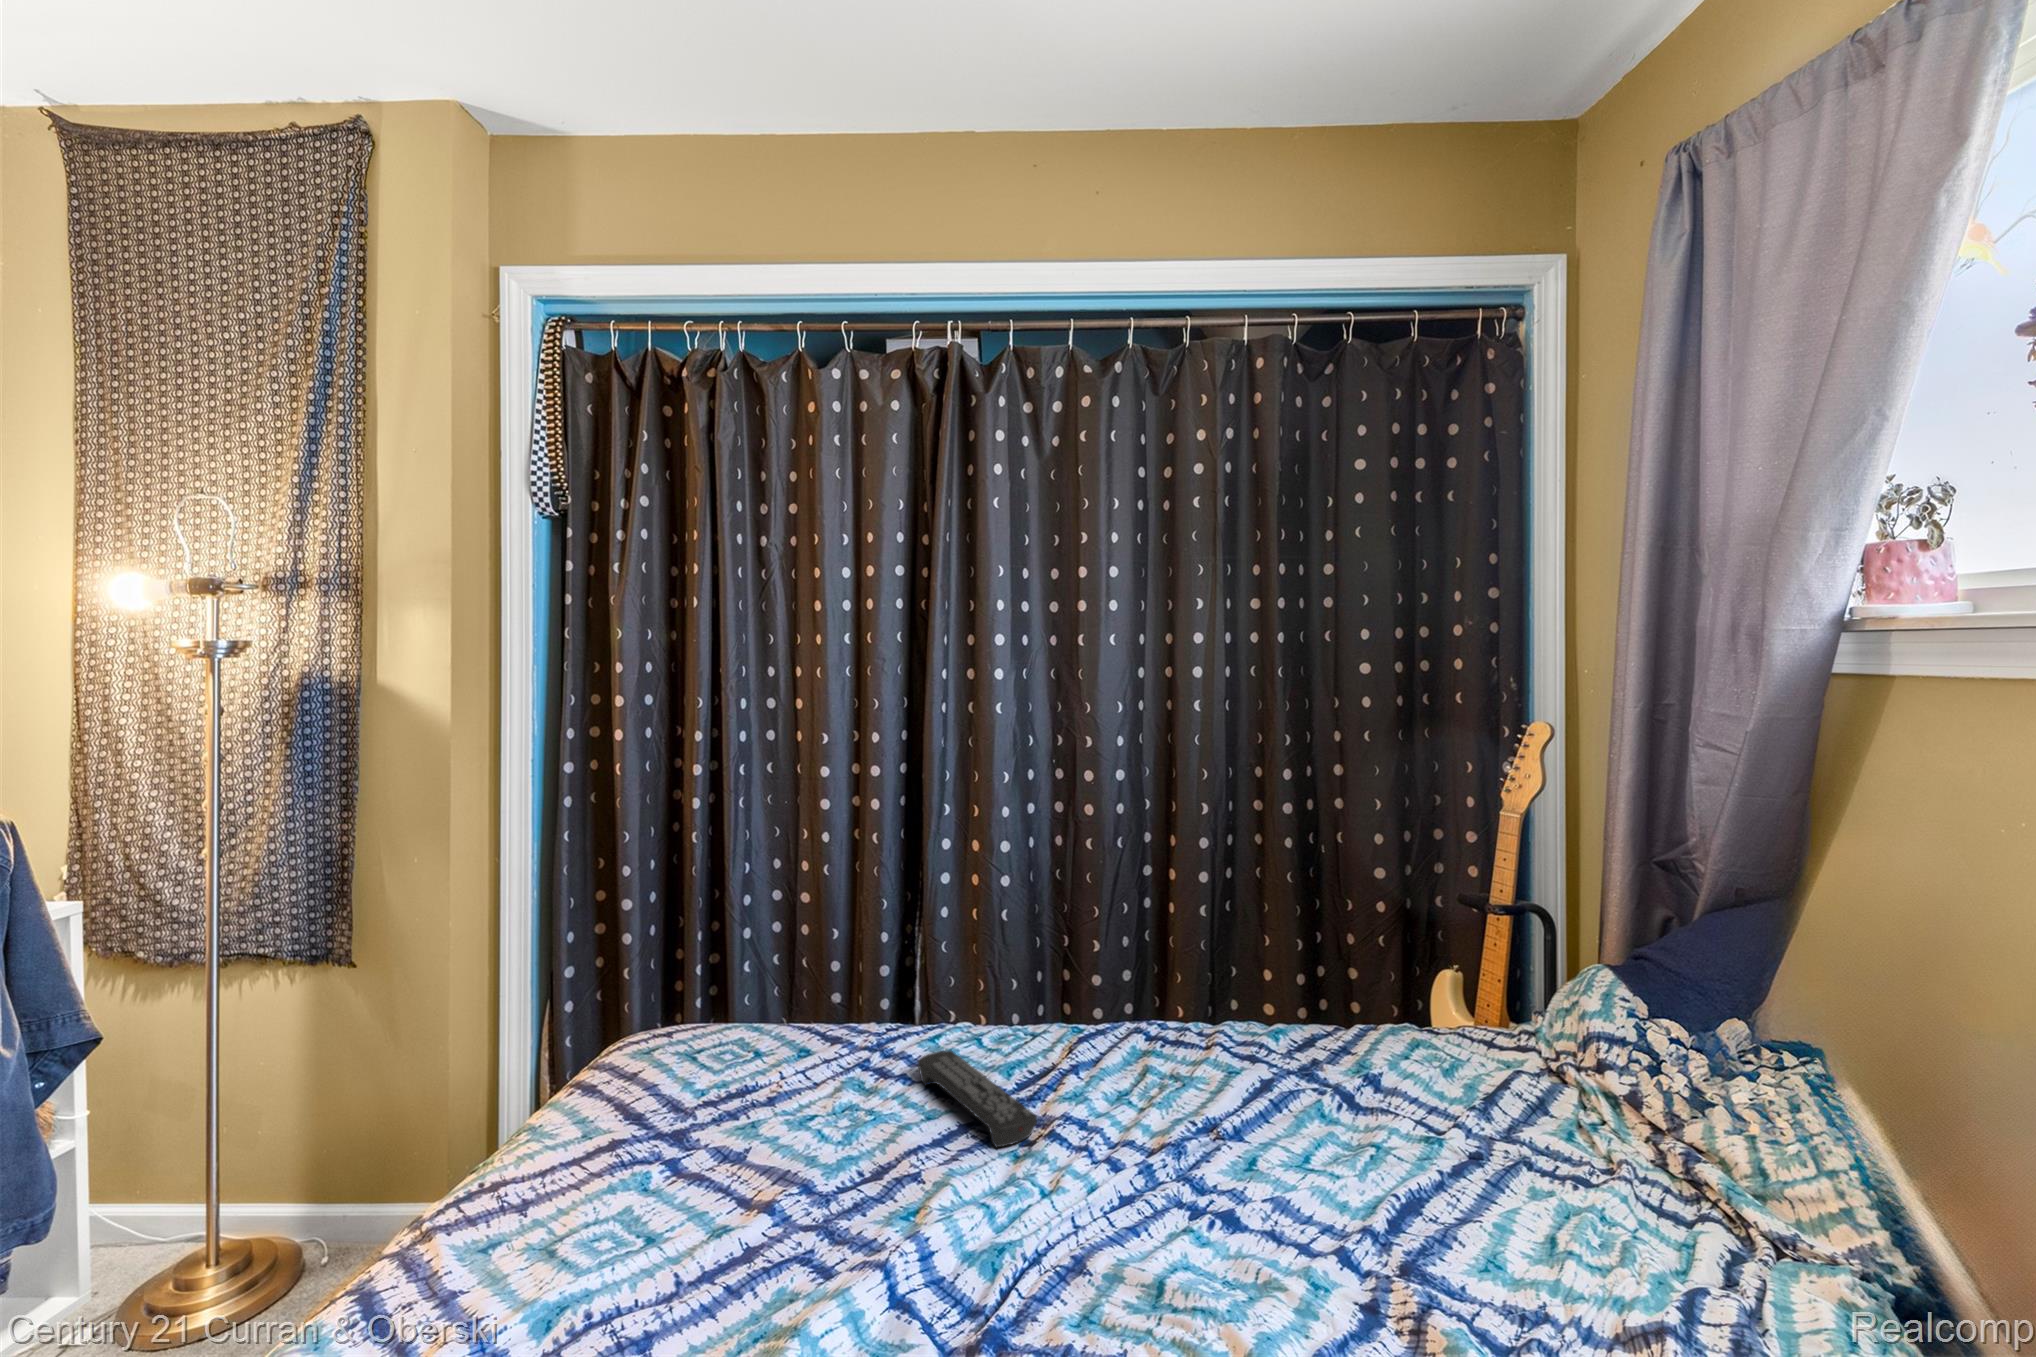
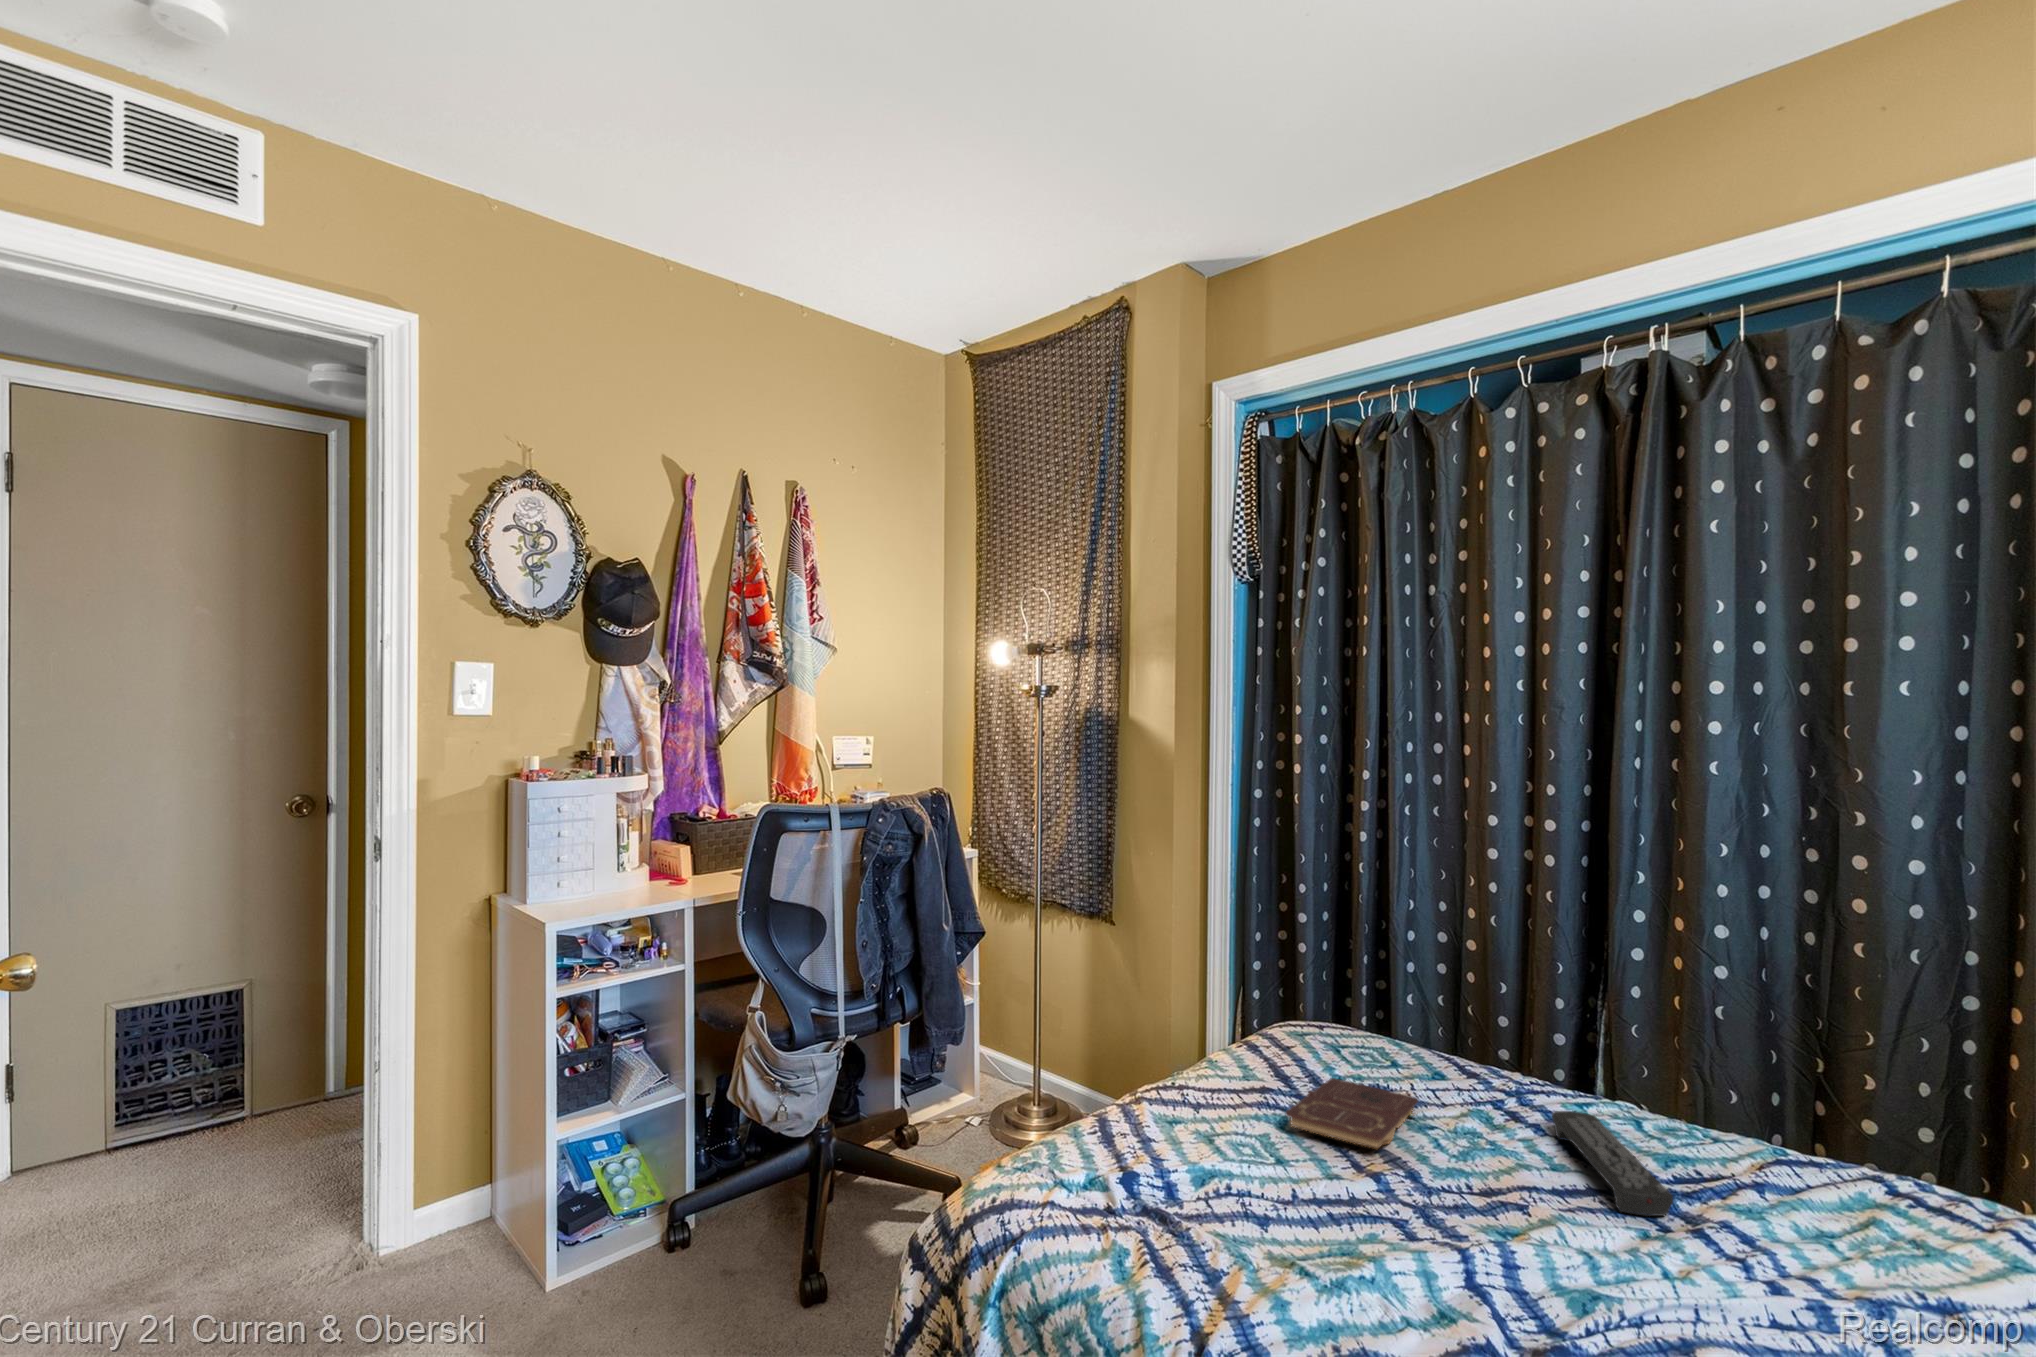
book: none [652,1087,797,1182] -> present [1286,1078,1418,1149]

